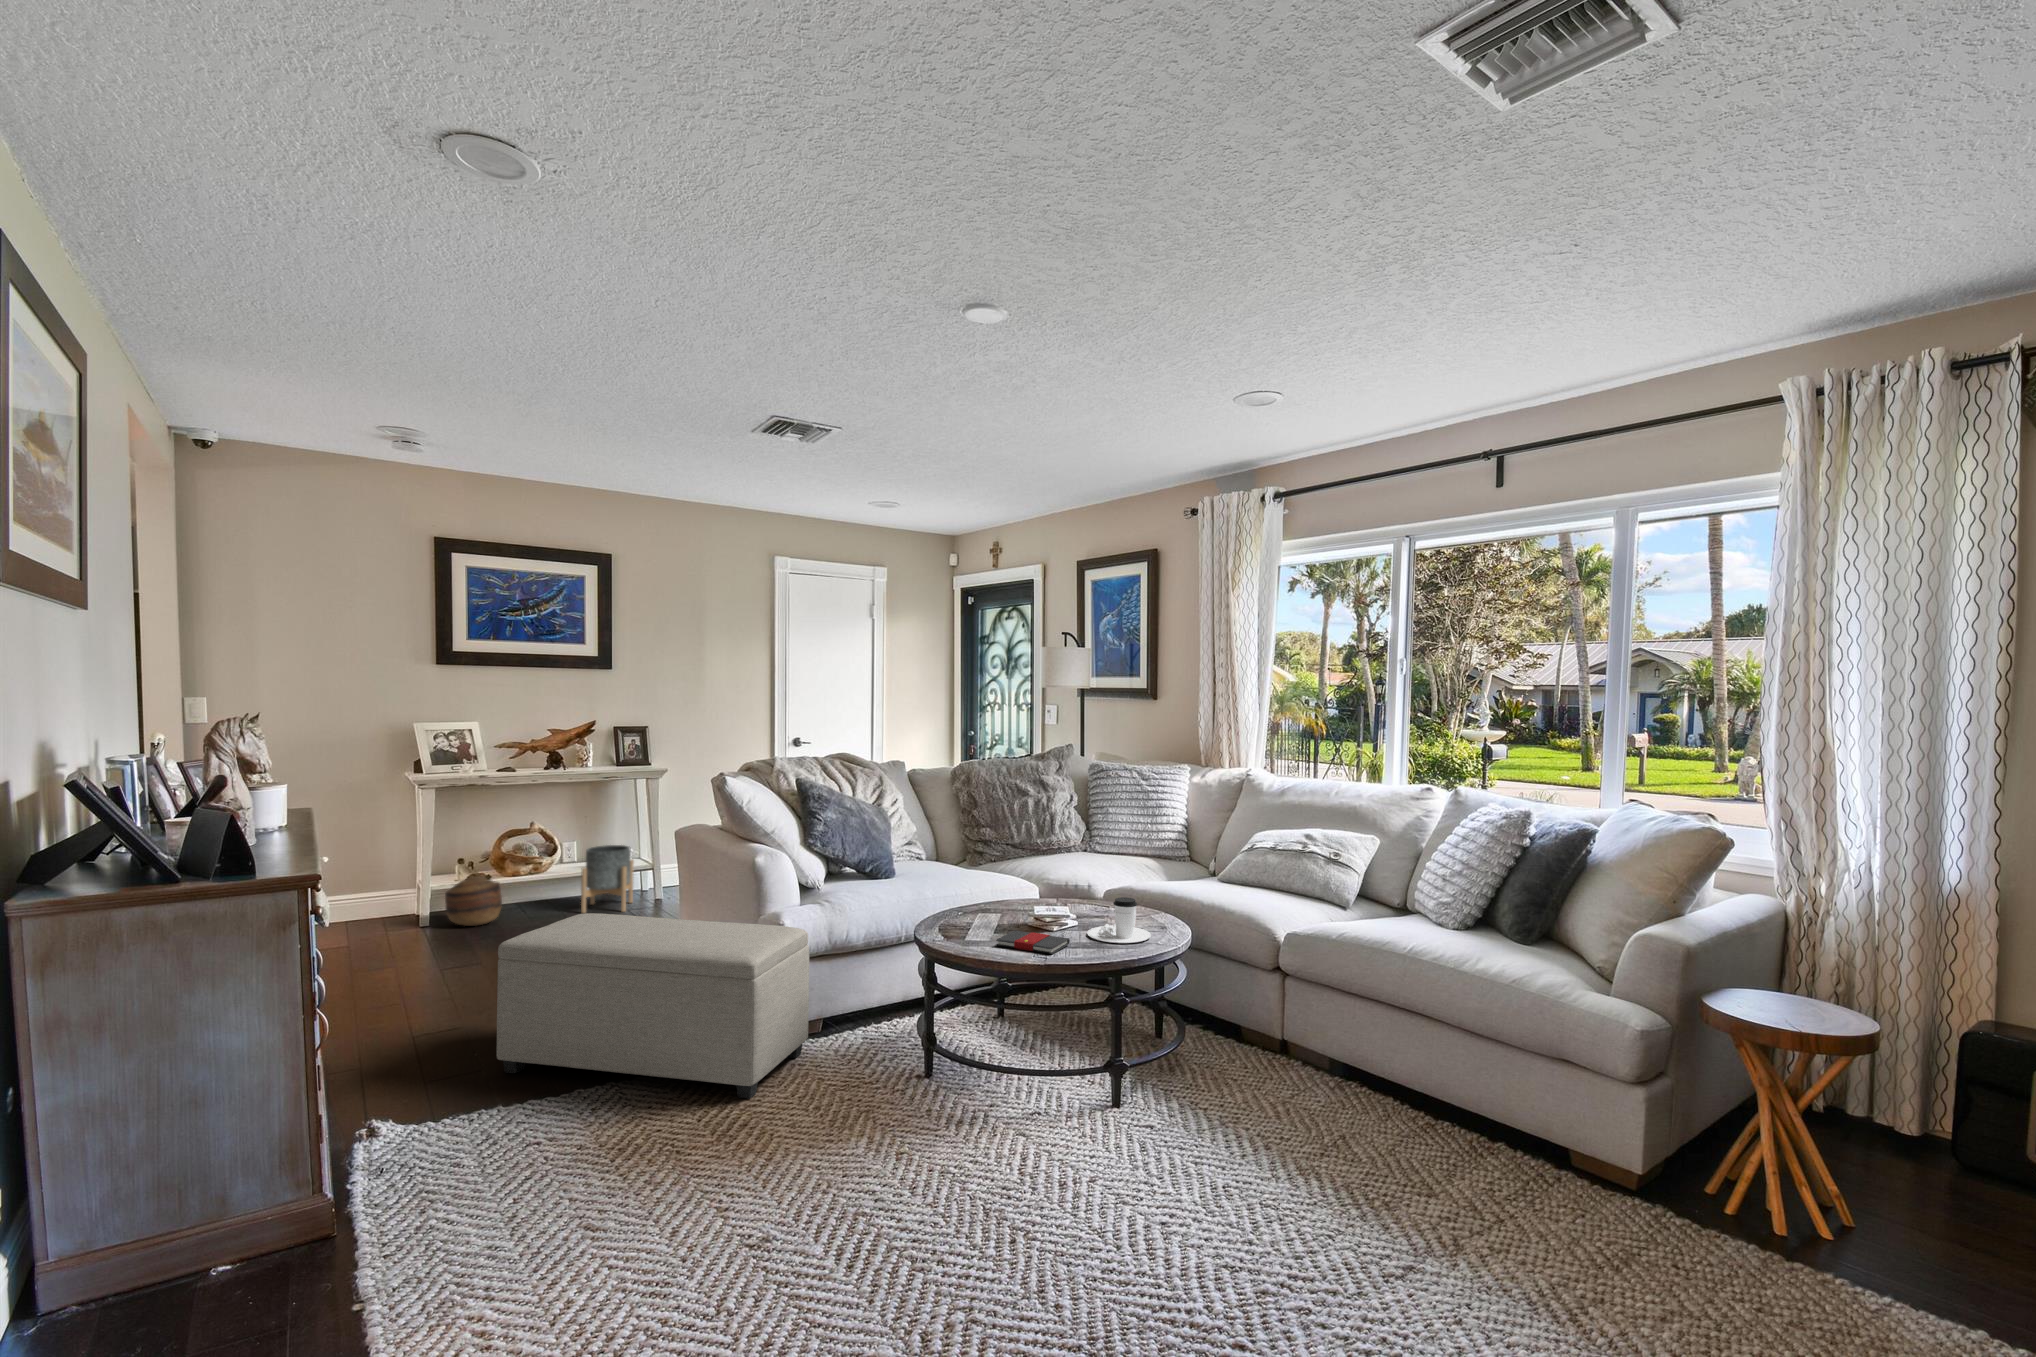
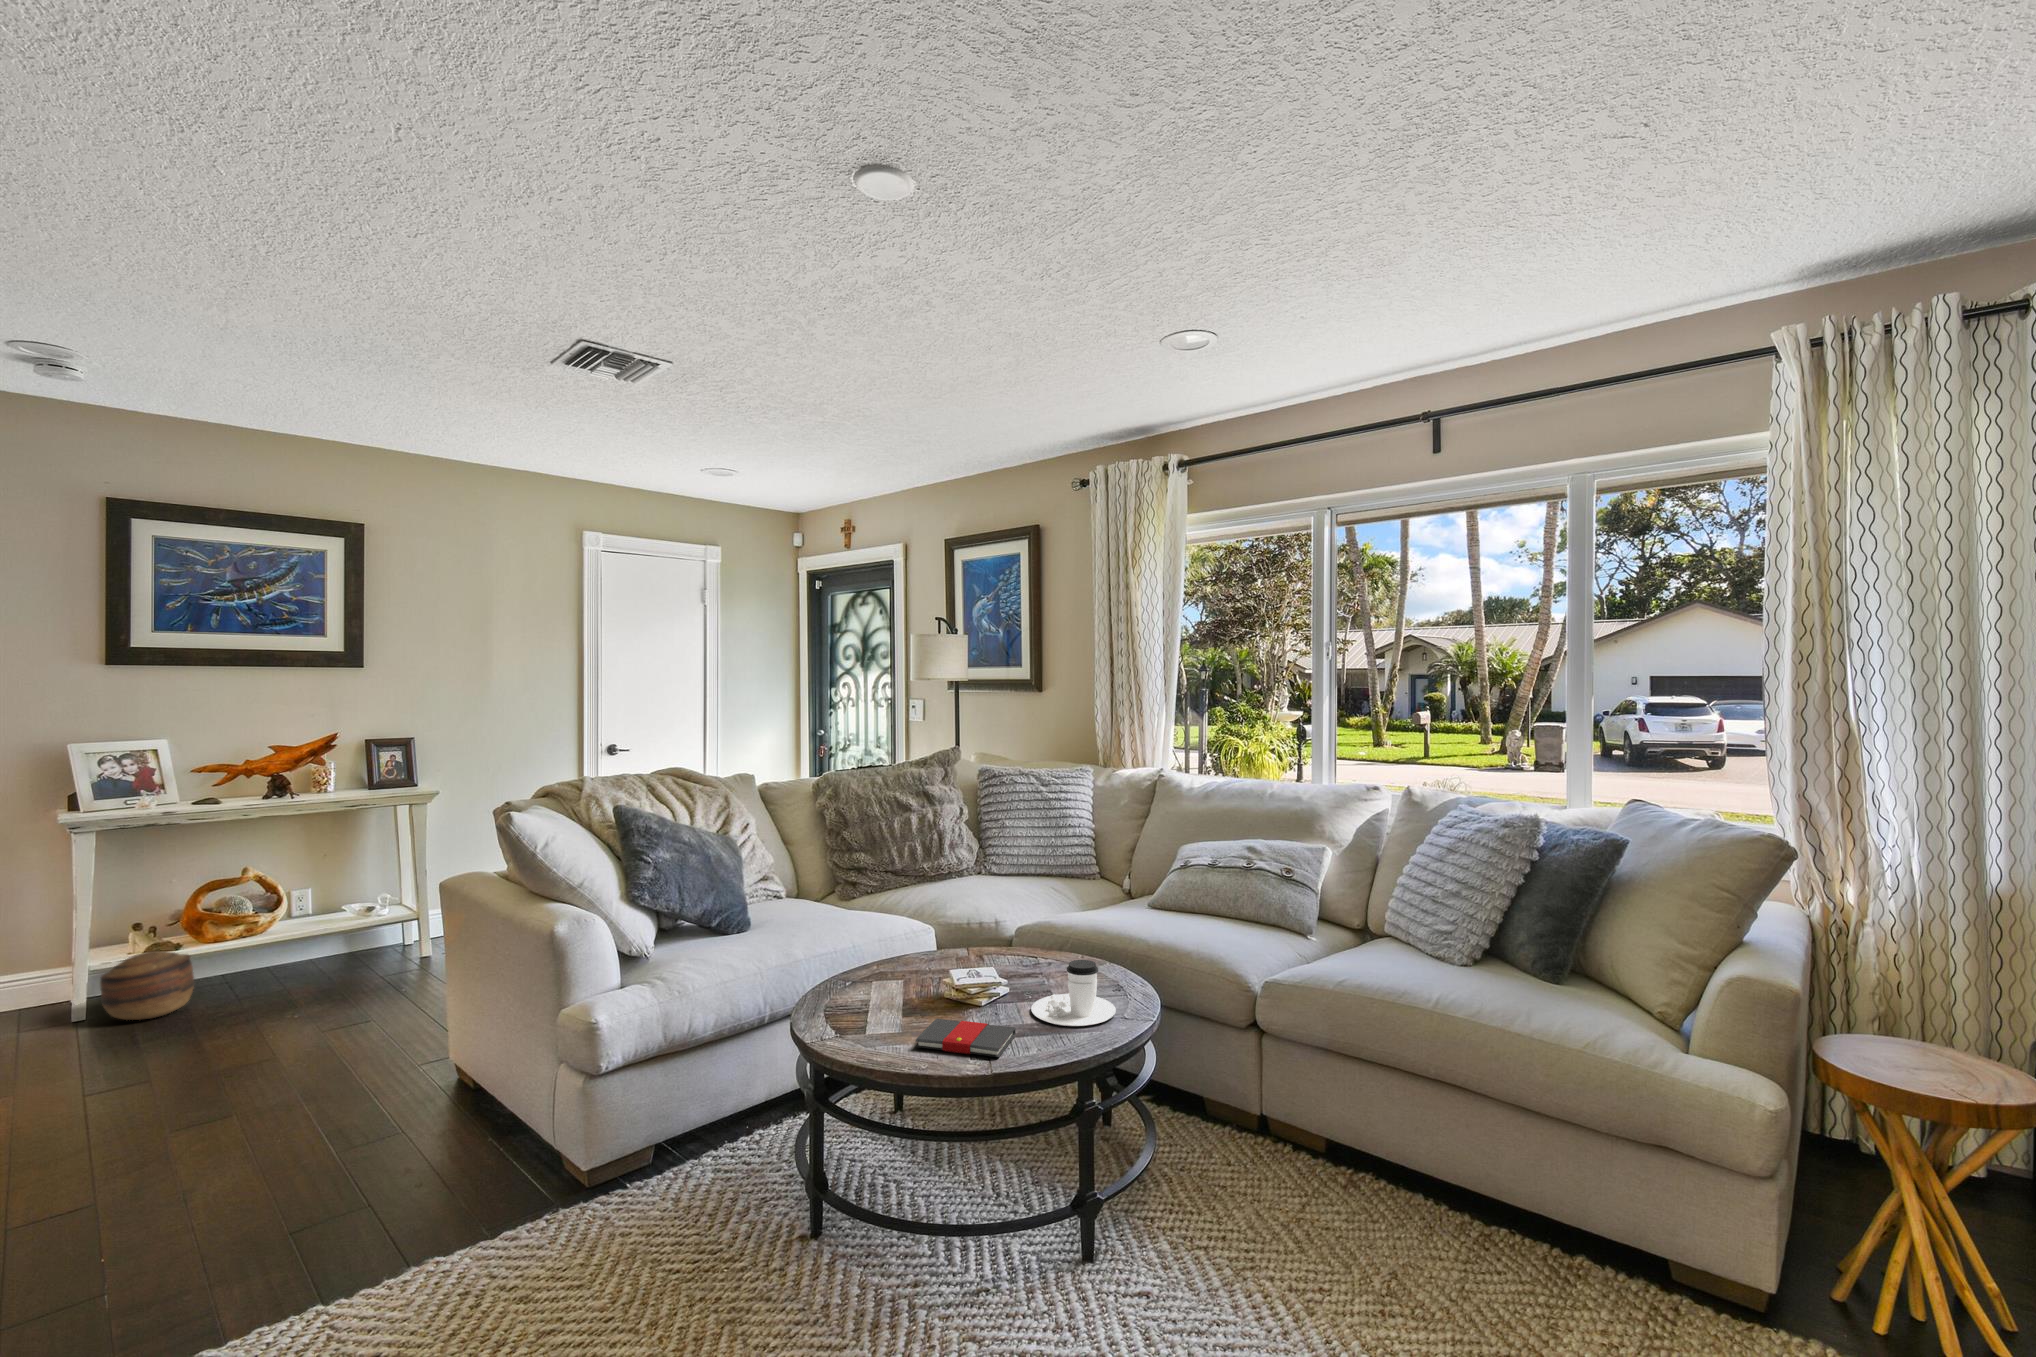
planter: present [581,845,634,913] -> none [318,891,396,985]
ottoman: present [497,913,809,1099] -> none [101,1029,636,1316]

